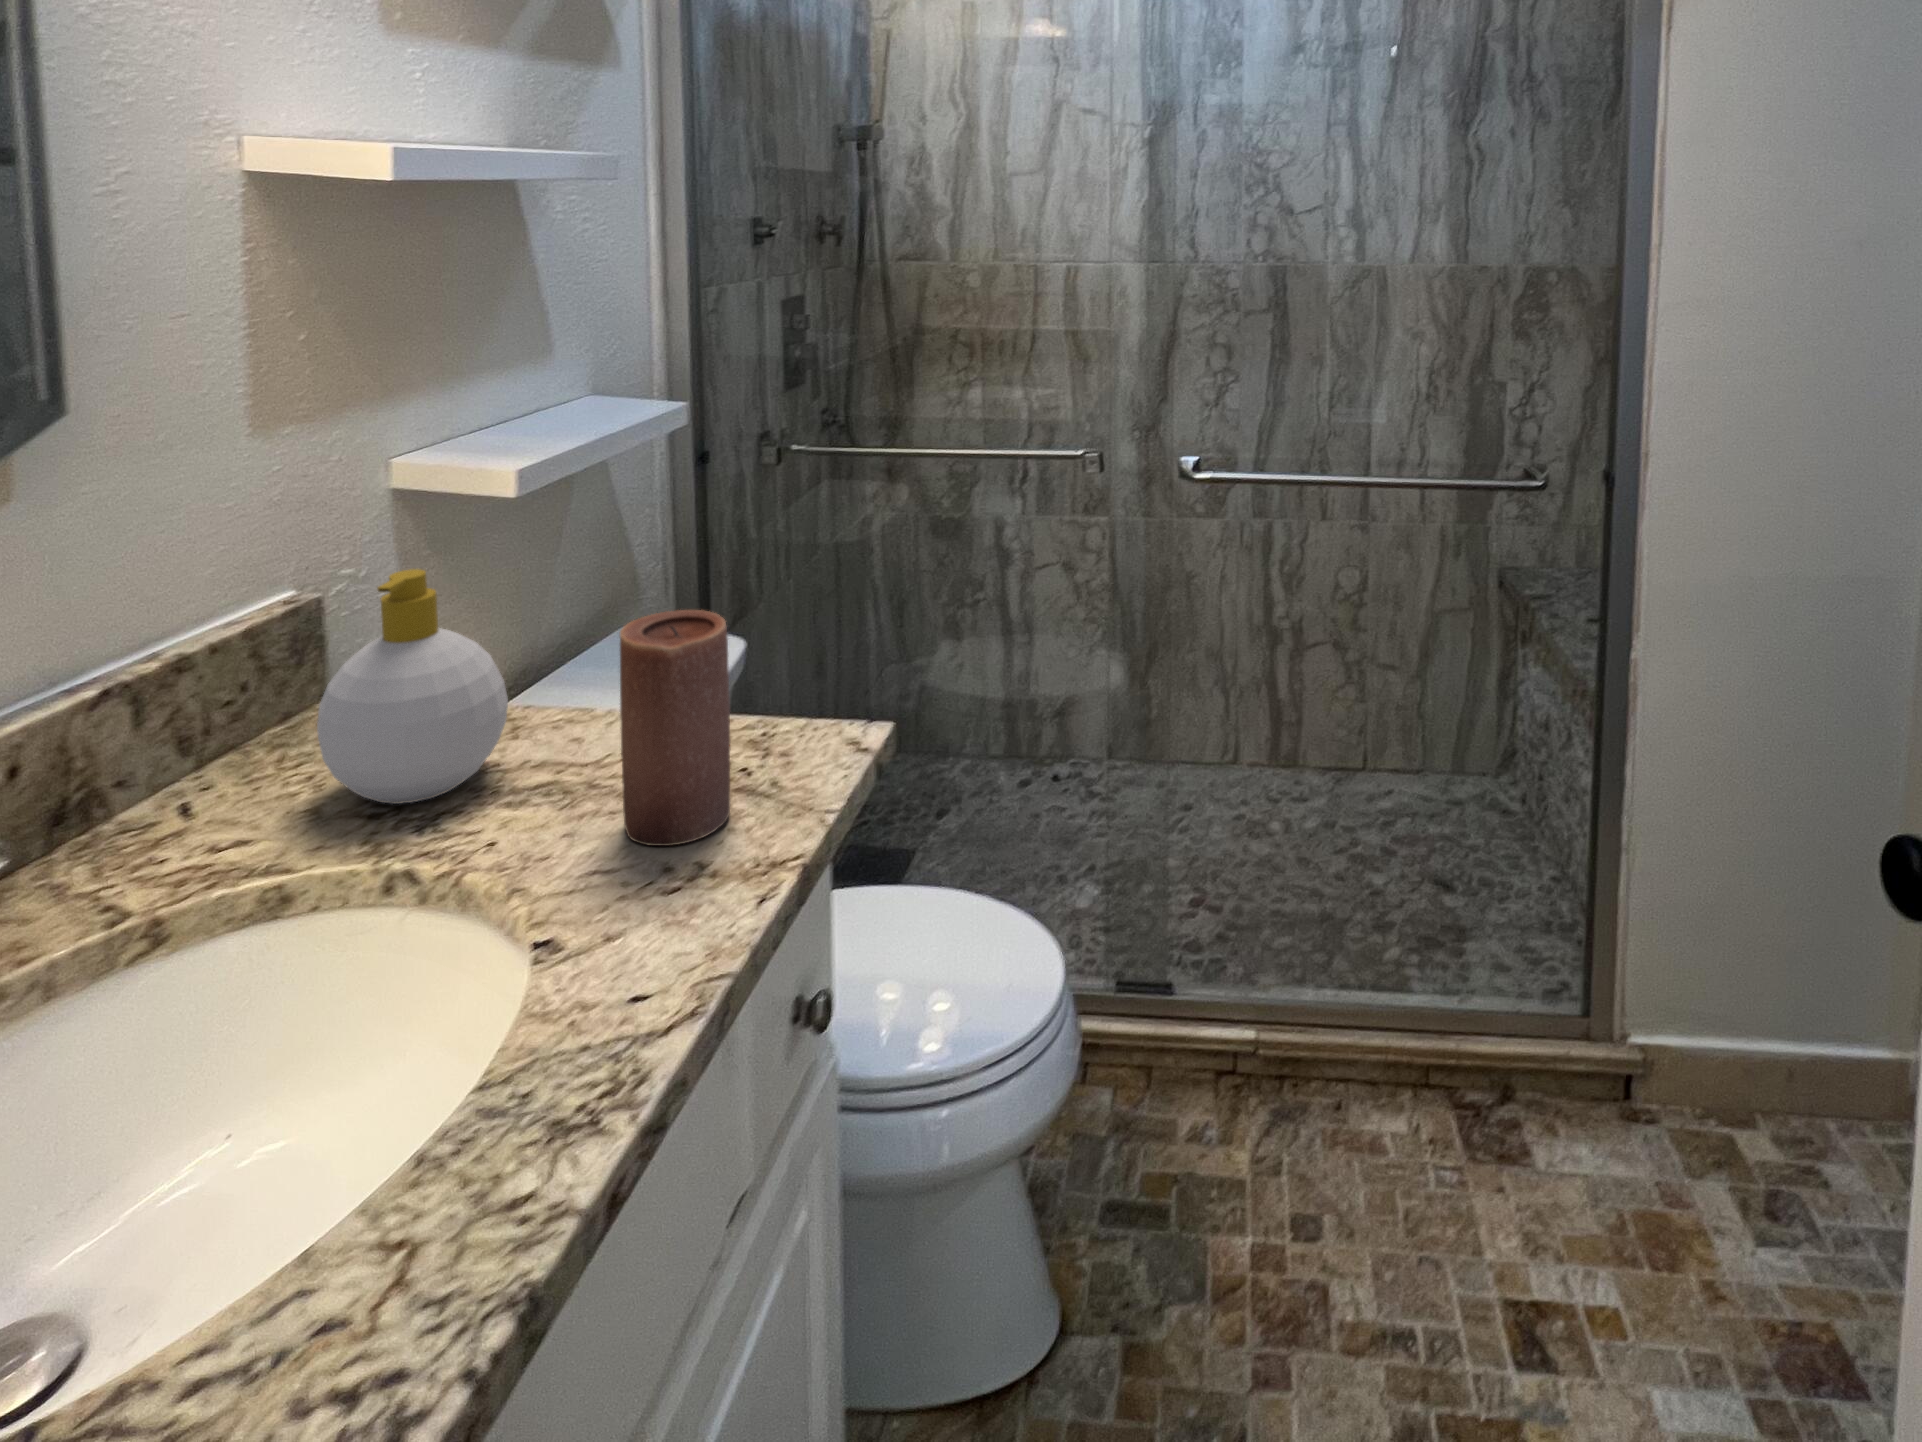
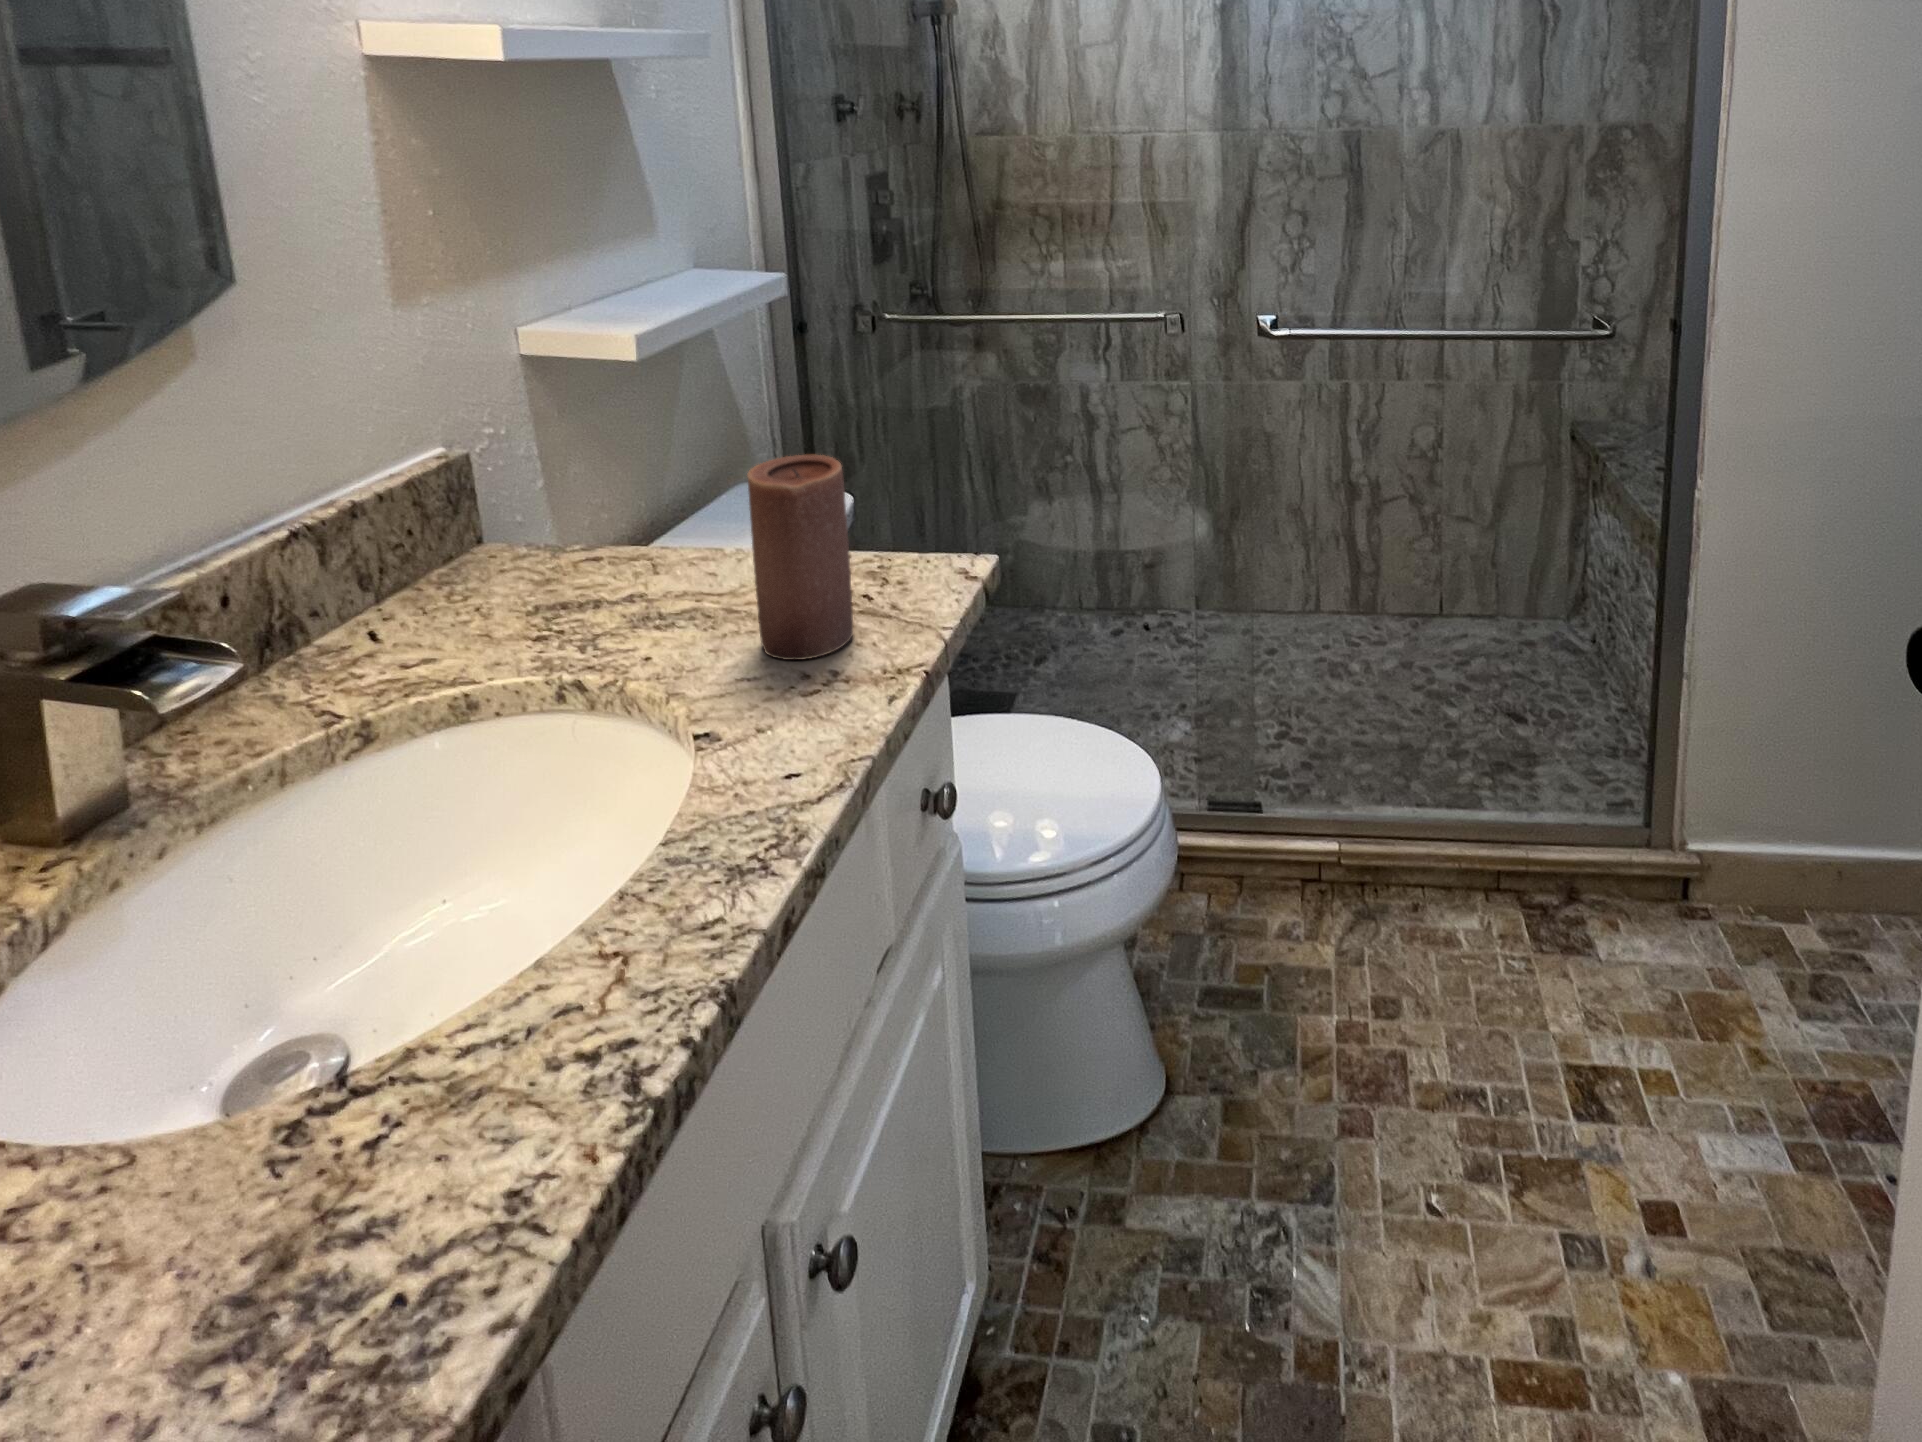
soap bottle: present [317,569,508,804] -> none [482,425,648,631]

